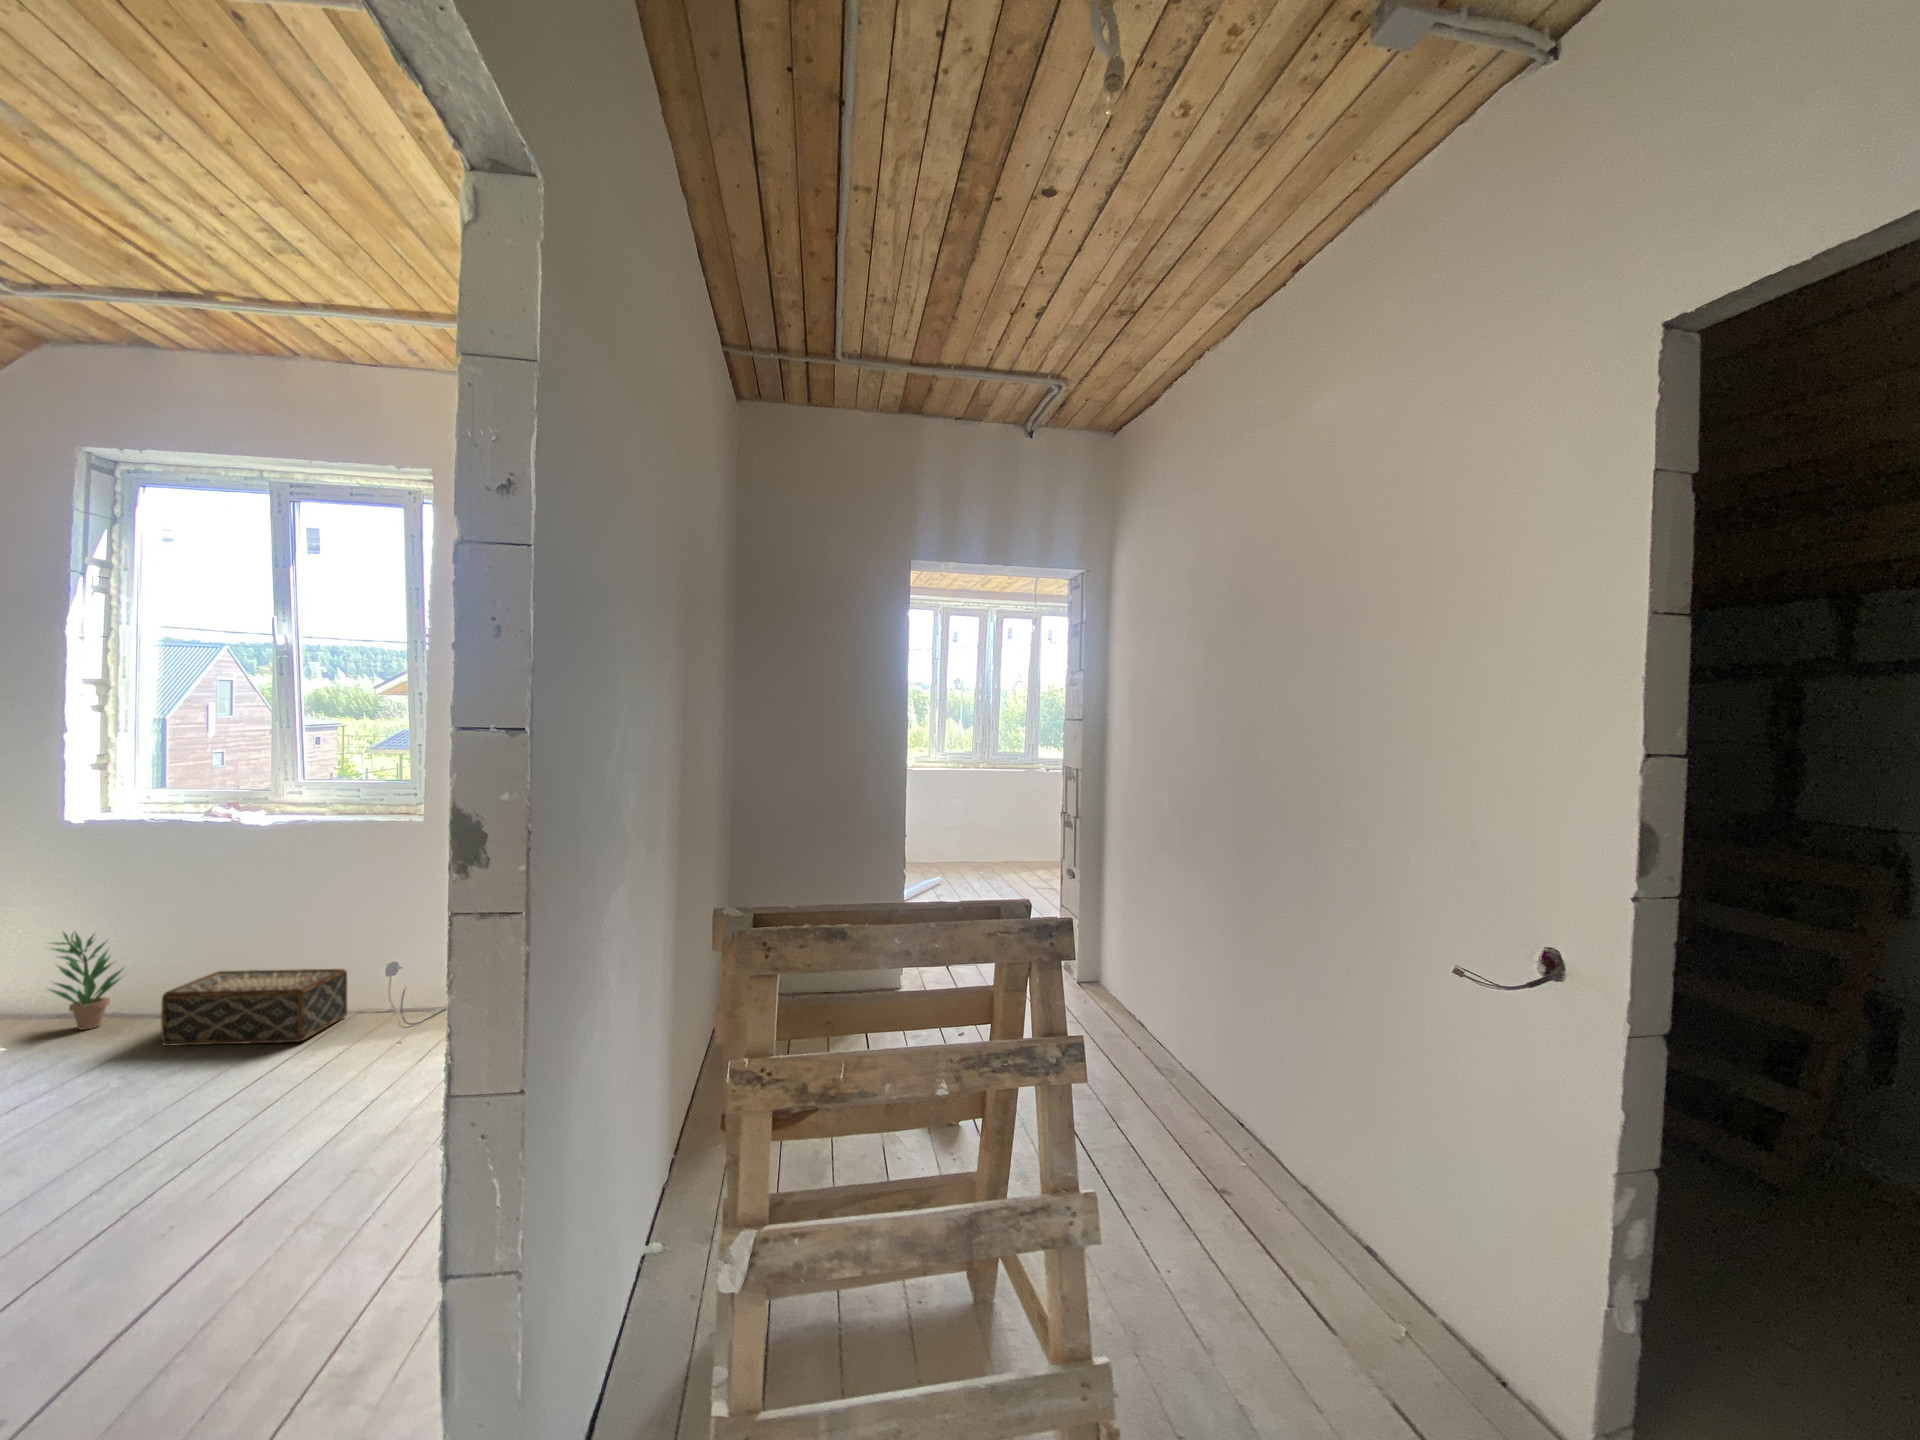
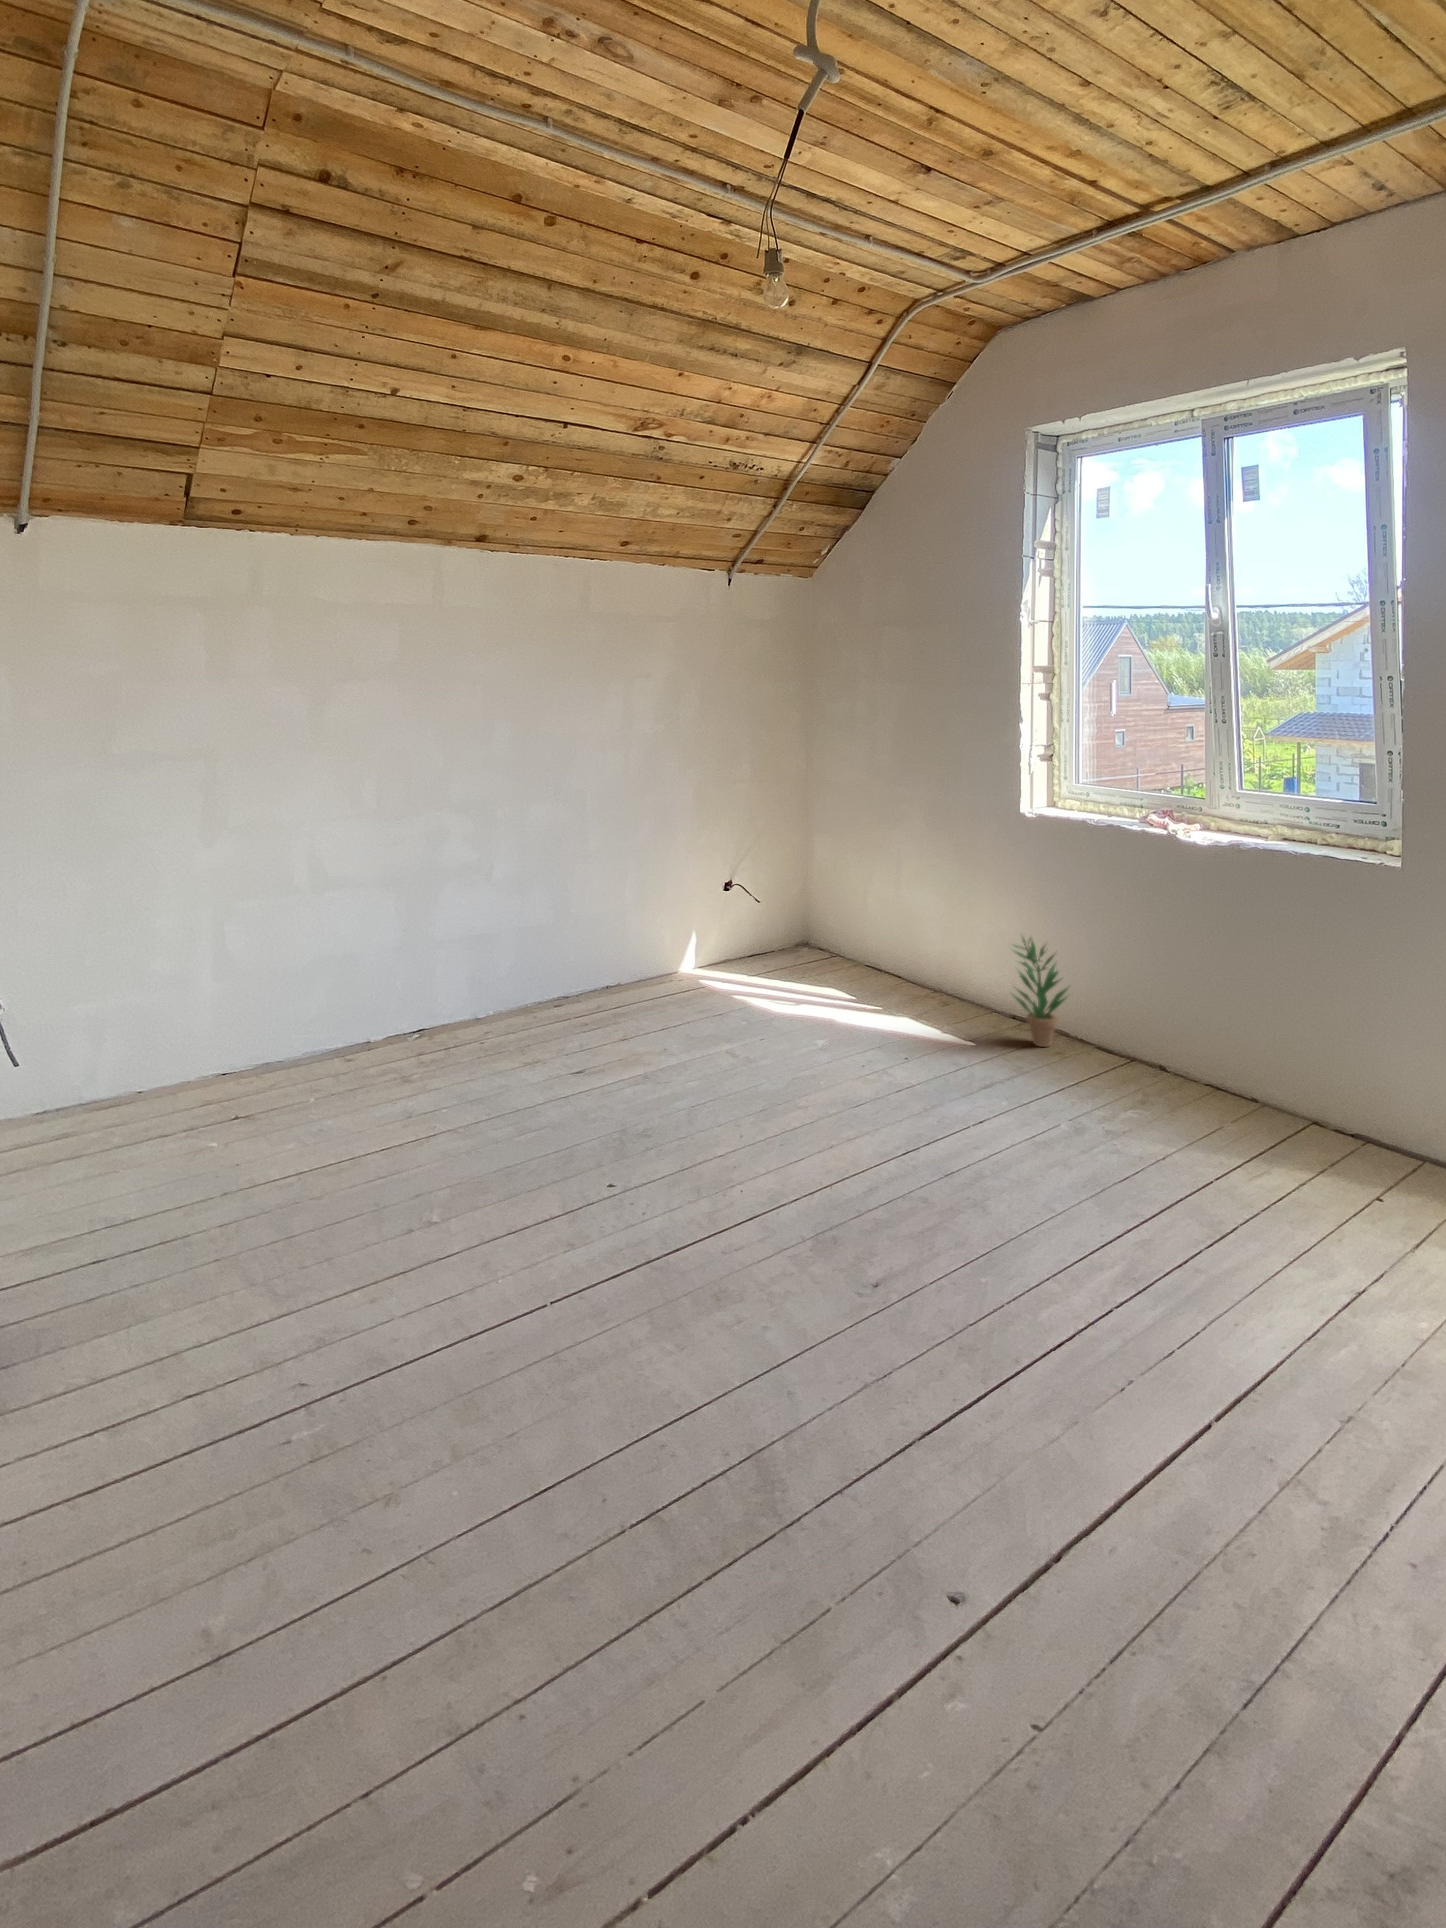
woven basket: present [161,969,347,1046] -> none [1104,1017,1300,1145]

